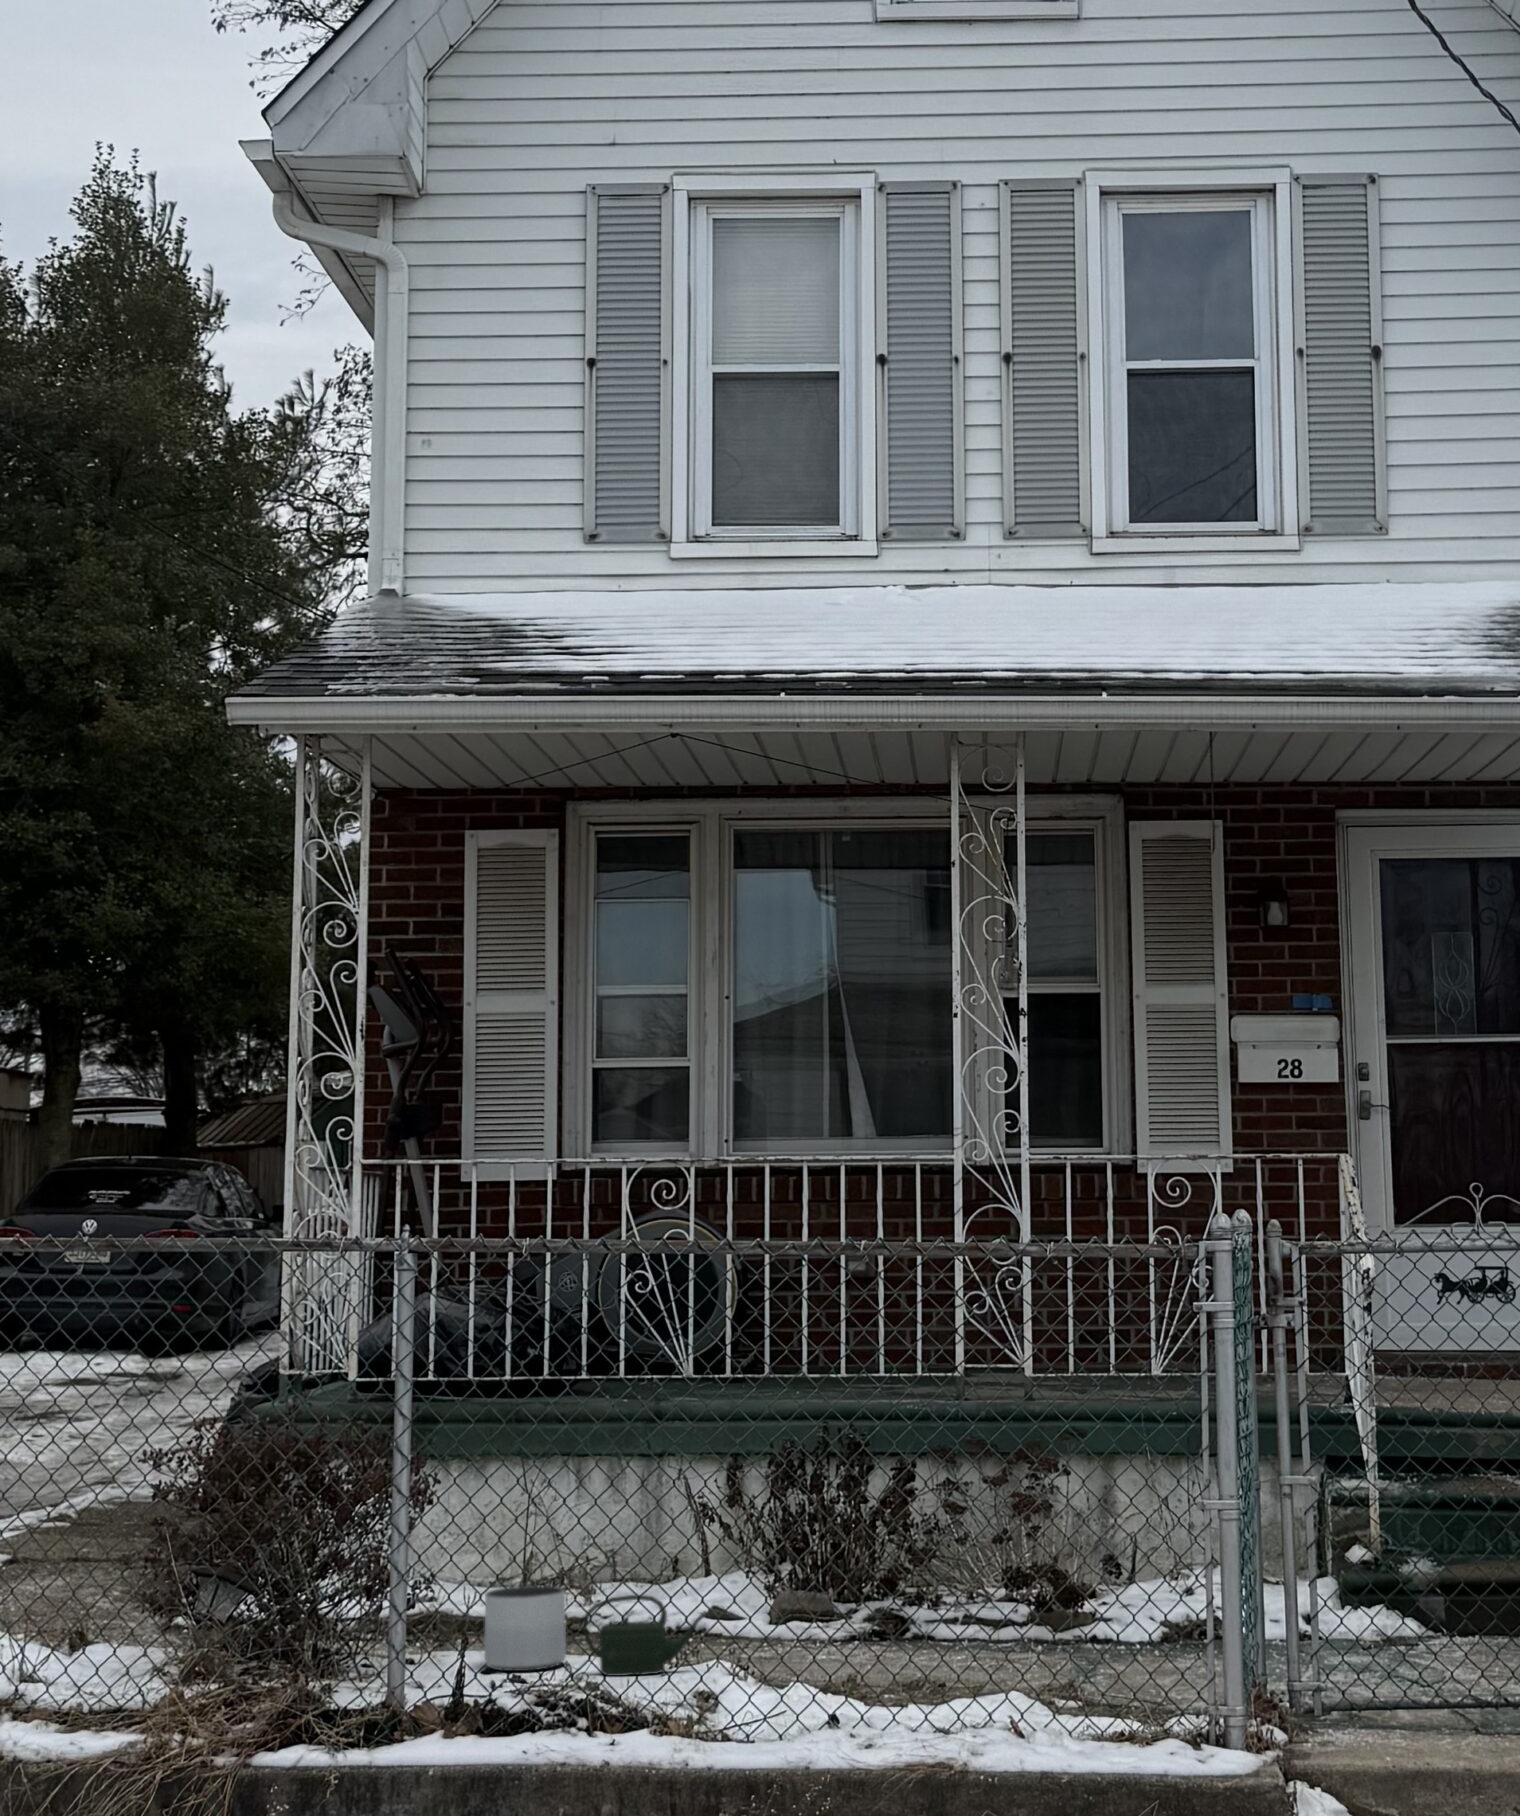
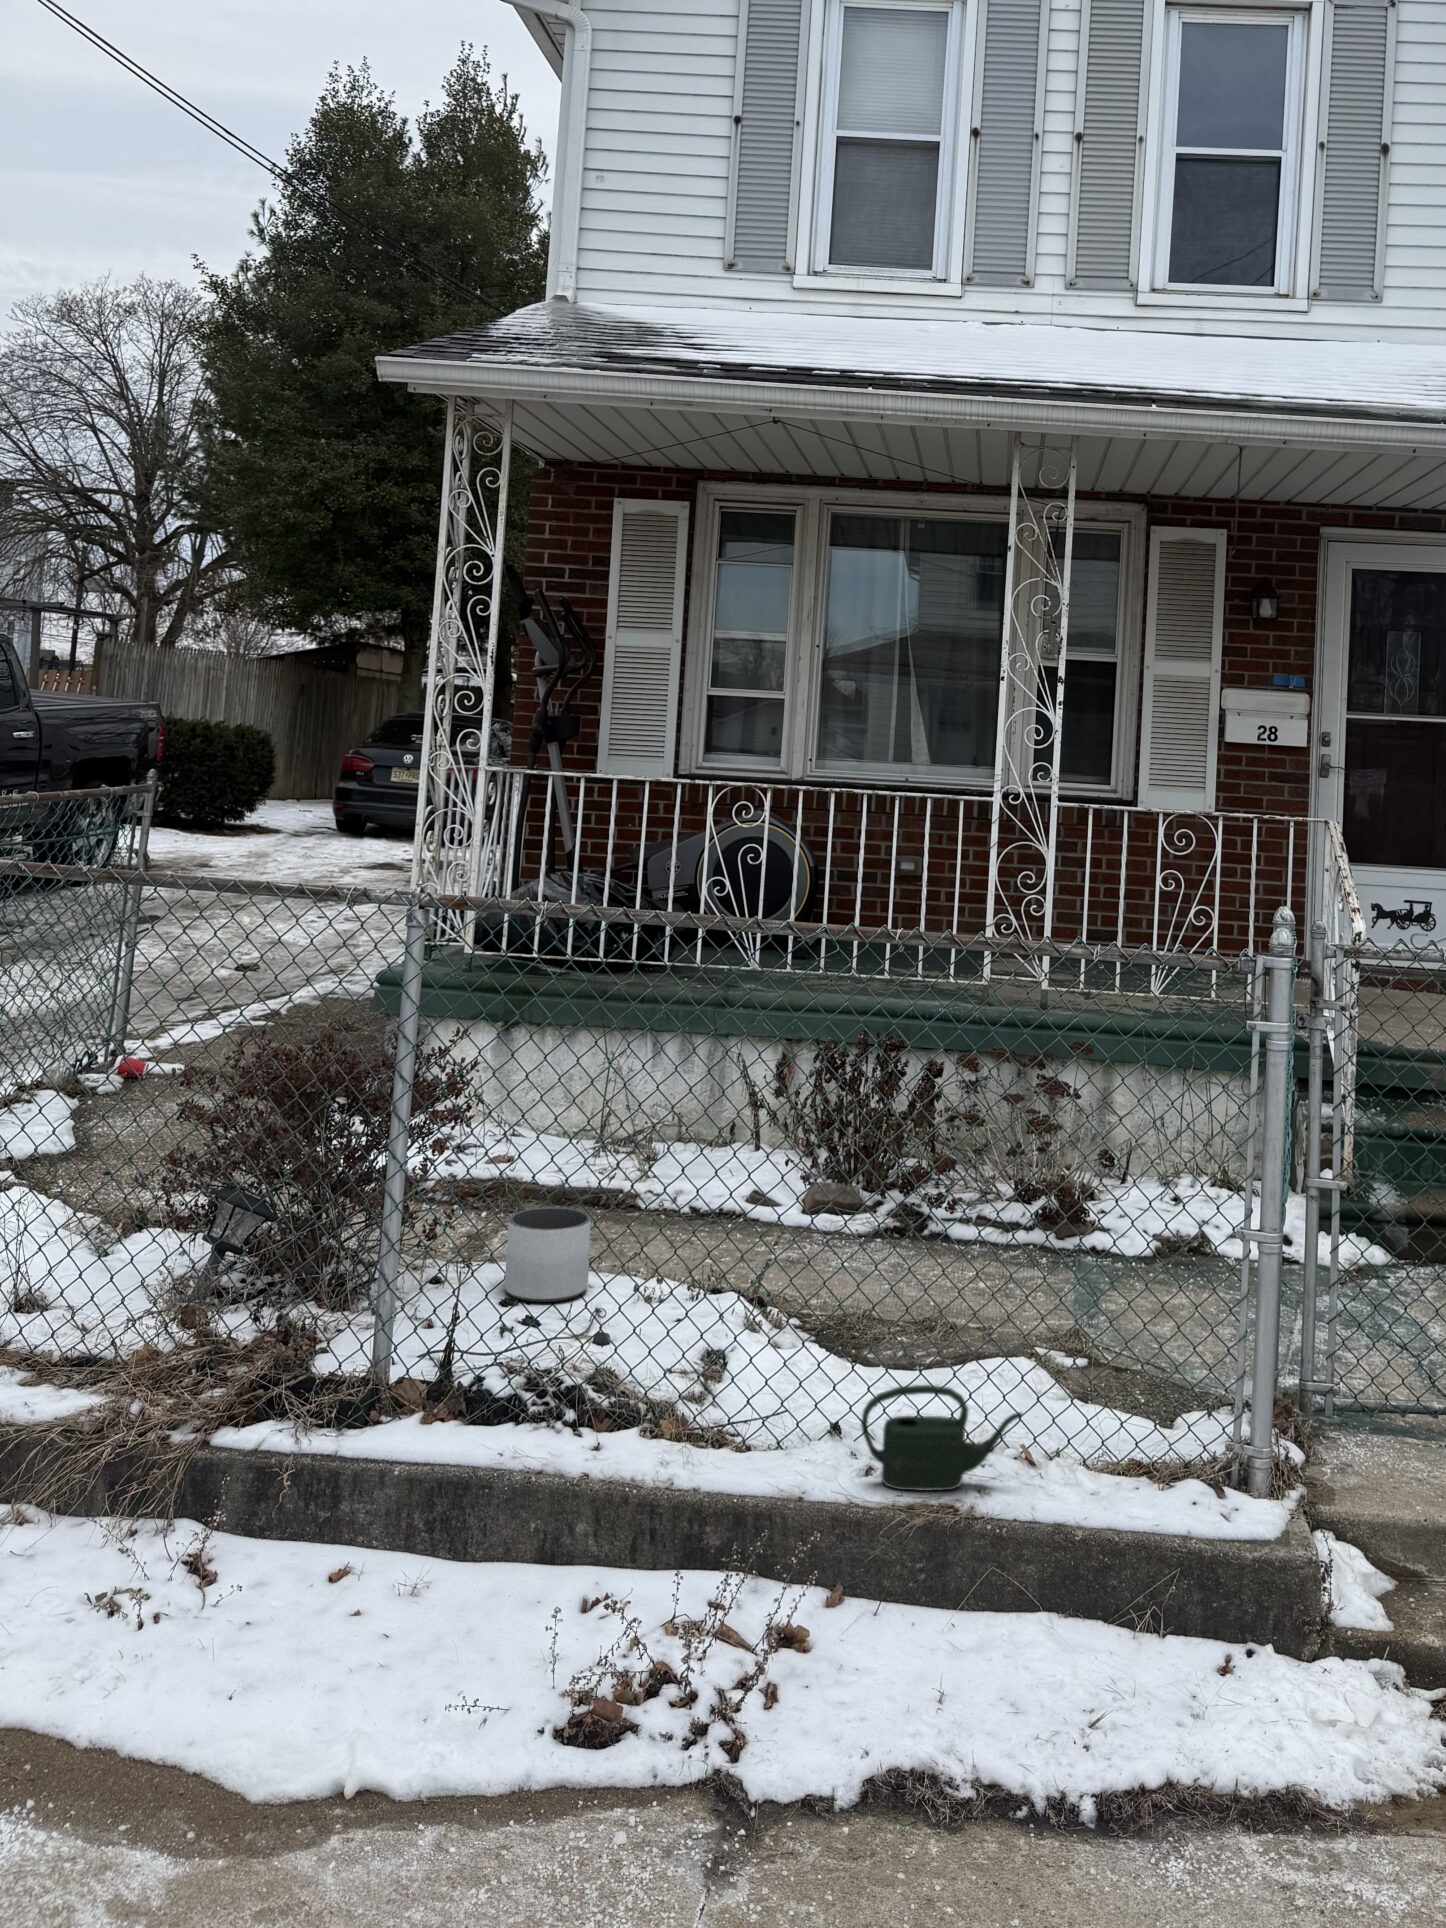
watering can: present [582,1595,709,1676] -> present [861,1385,1022,1491]

